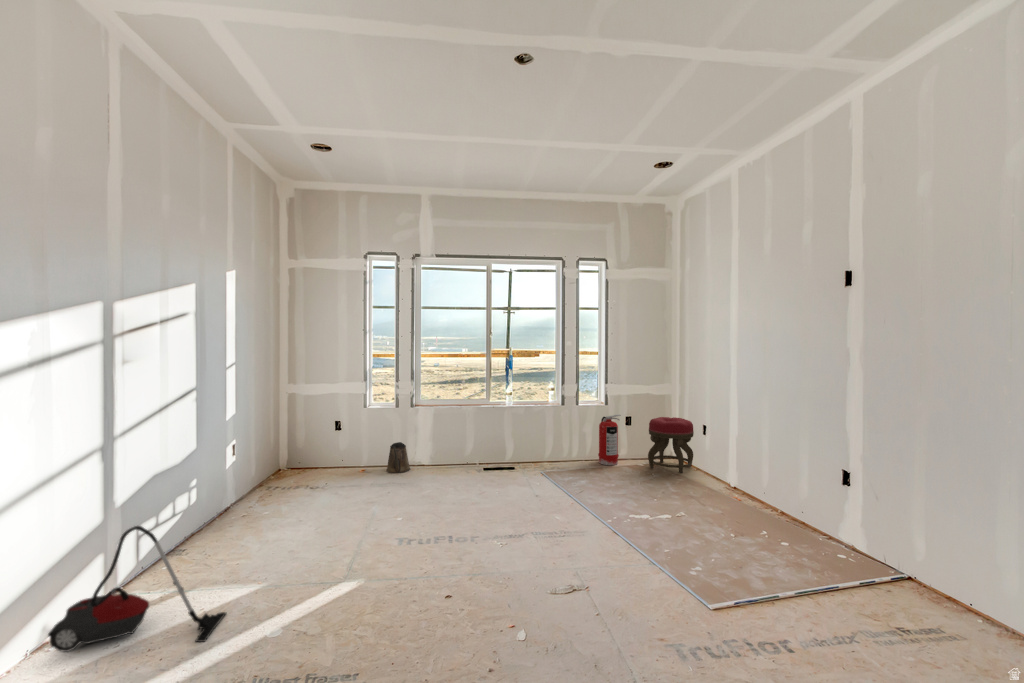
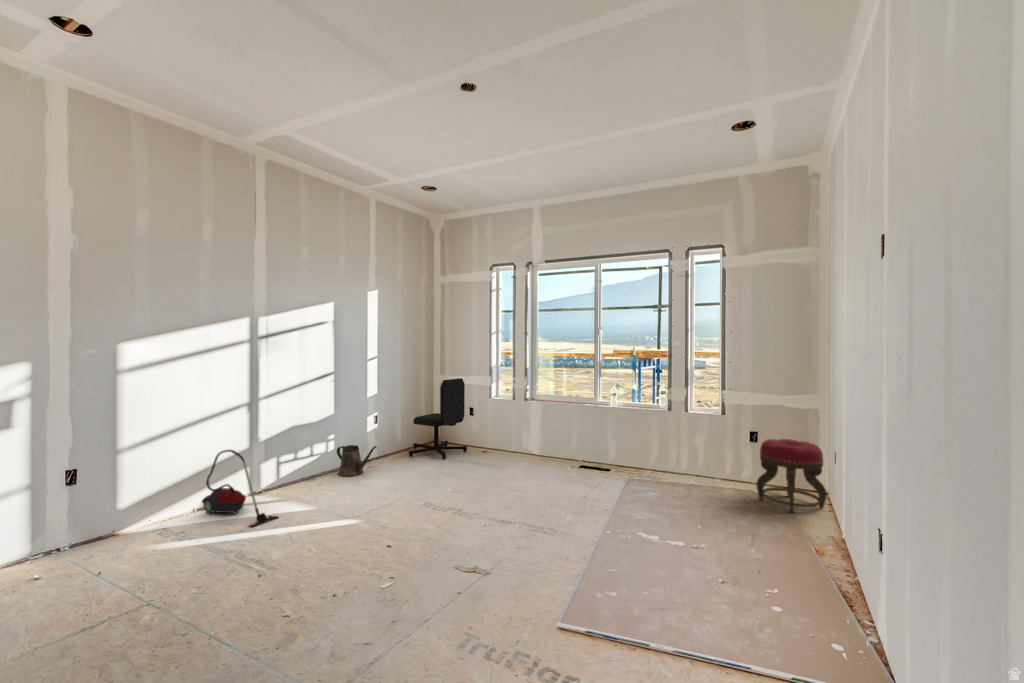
chair: none [269,386,346,492] -> present [409,378,467,459]
fire extinguisher: present [598,415,621,465] -> none [702,430,732,488]
watering can: present [386,442,410,473] -> present [337,445,377,477]

